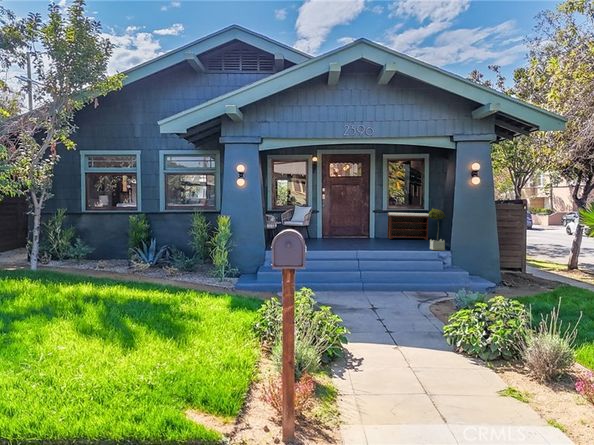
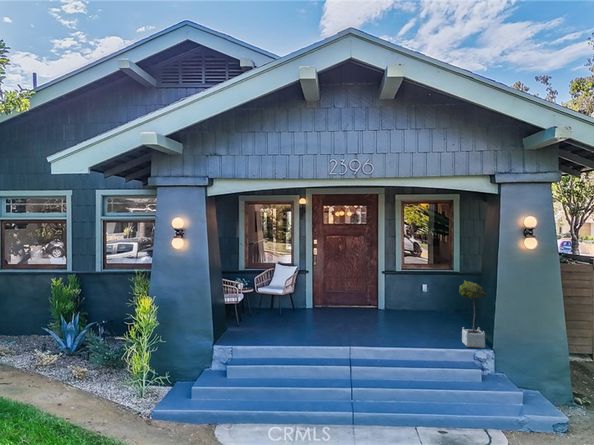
bench: present [387,213,429,240] -> none [401,275,463,316]

